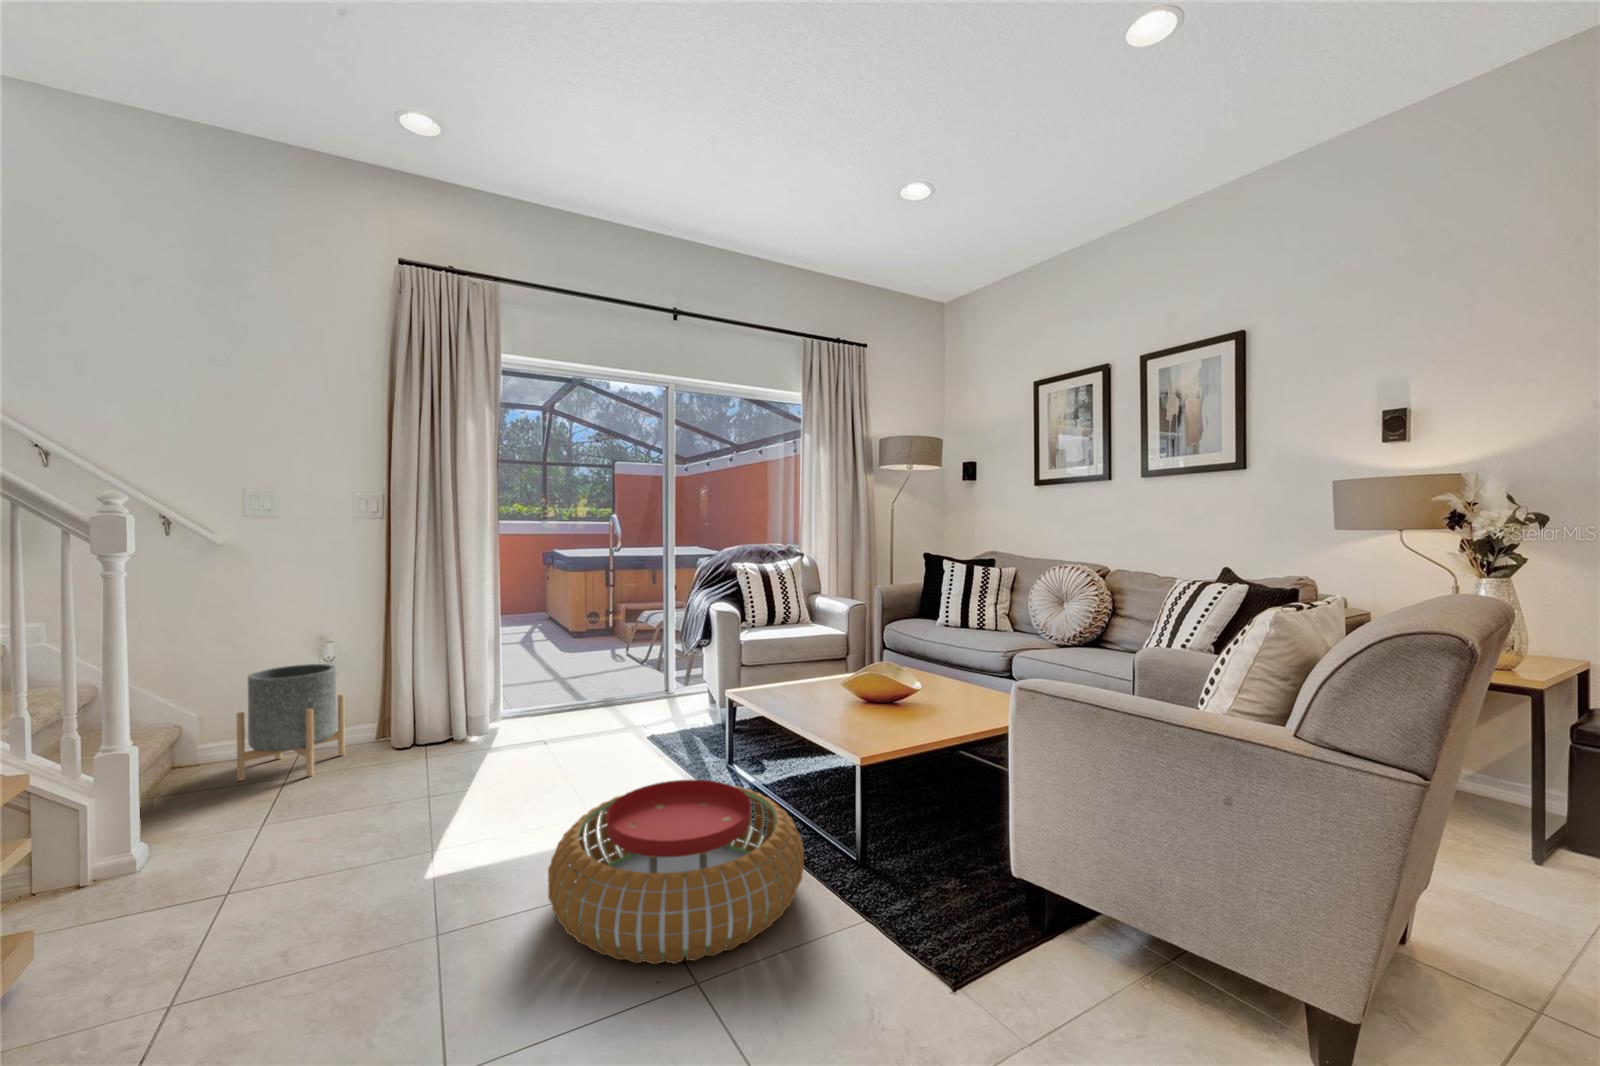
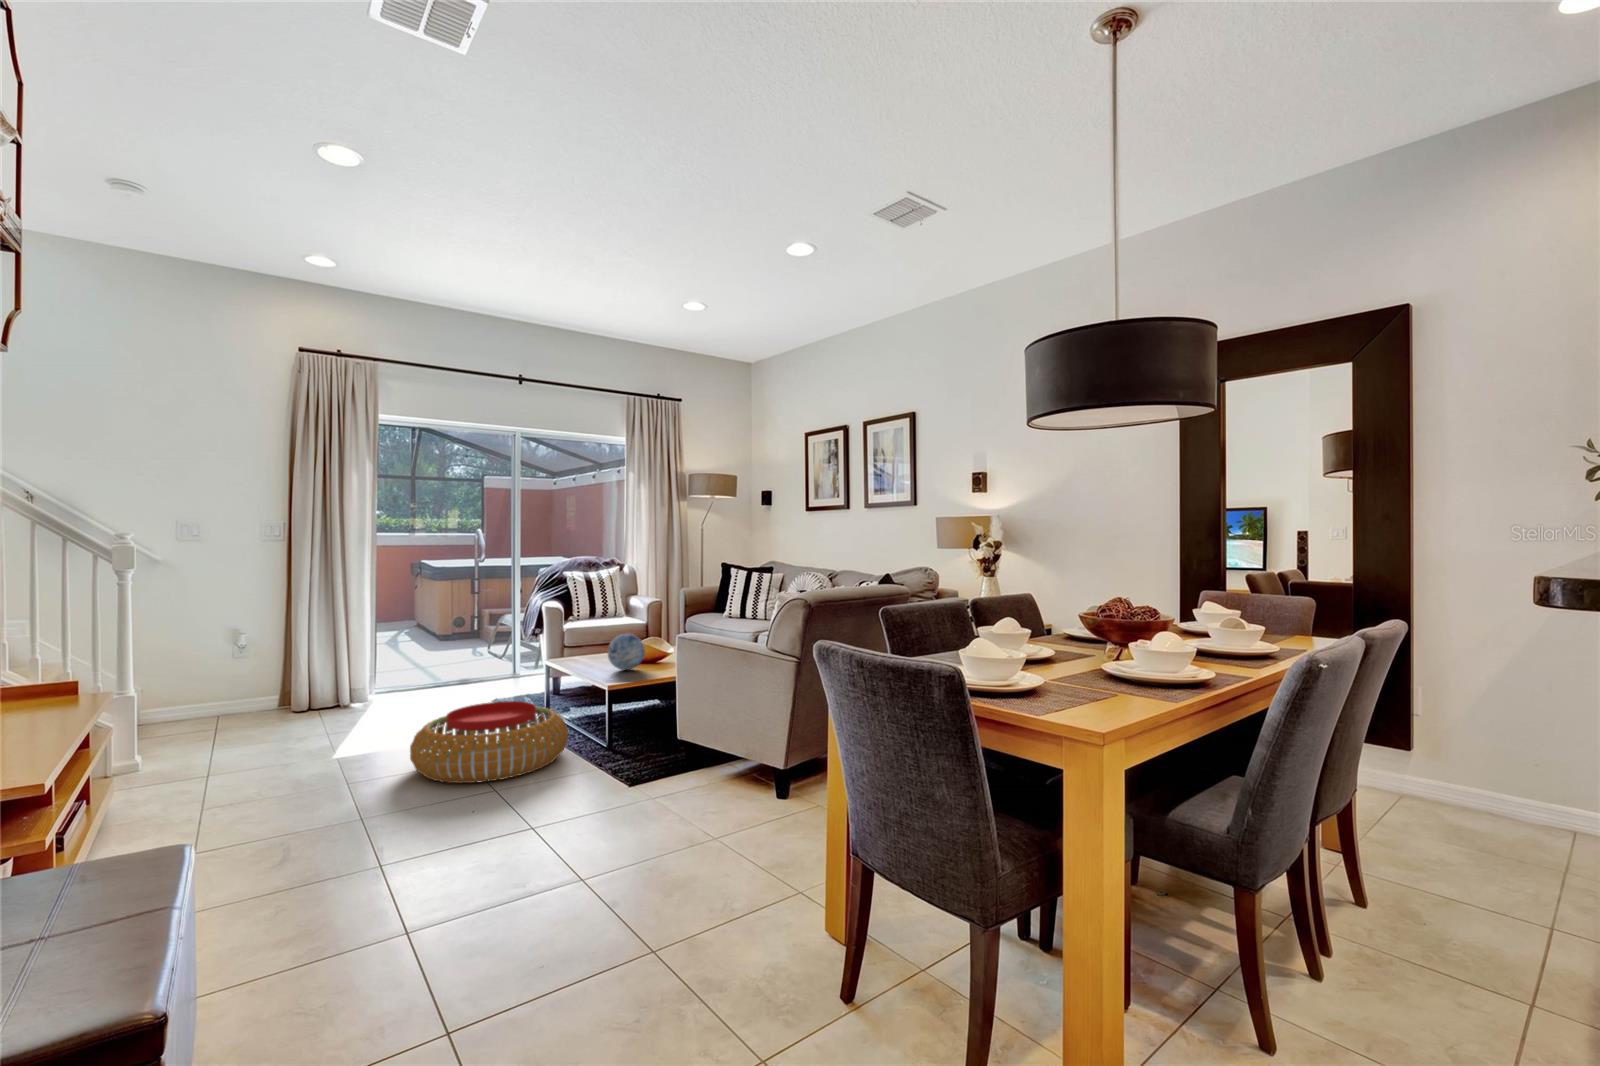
planter: present [236,664,345,781] -> none [175,652,254,735]
decorative orb: none [845,668,904,728] -> present [608,634,645,670]

